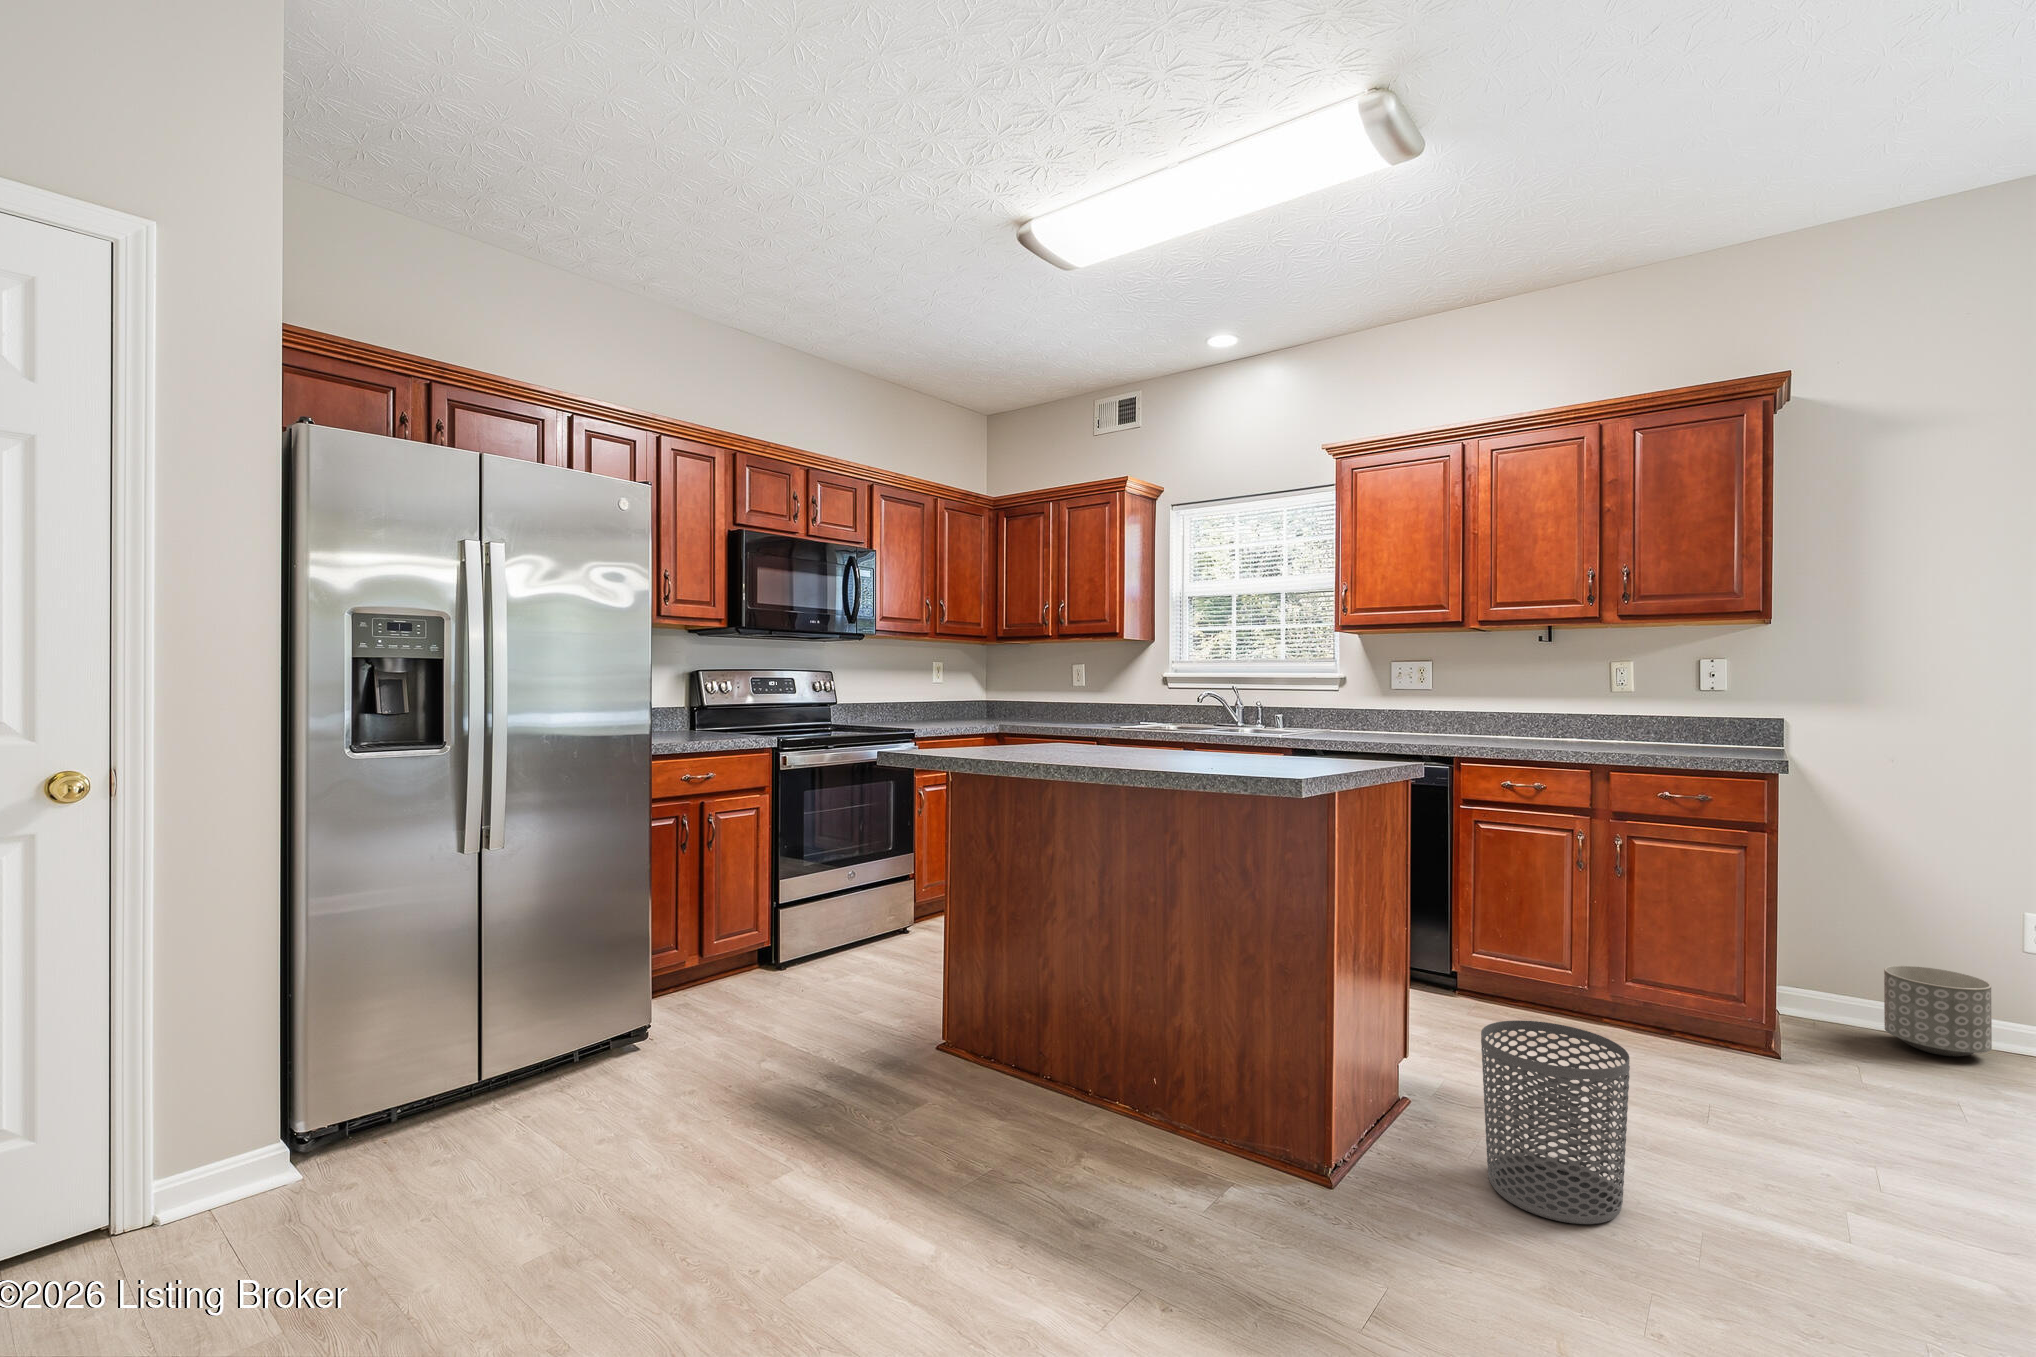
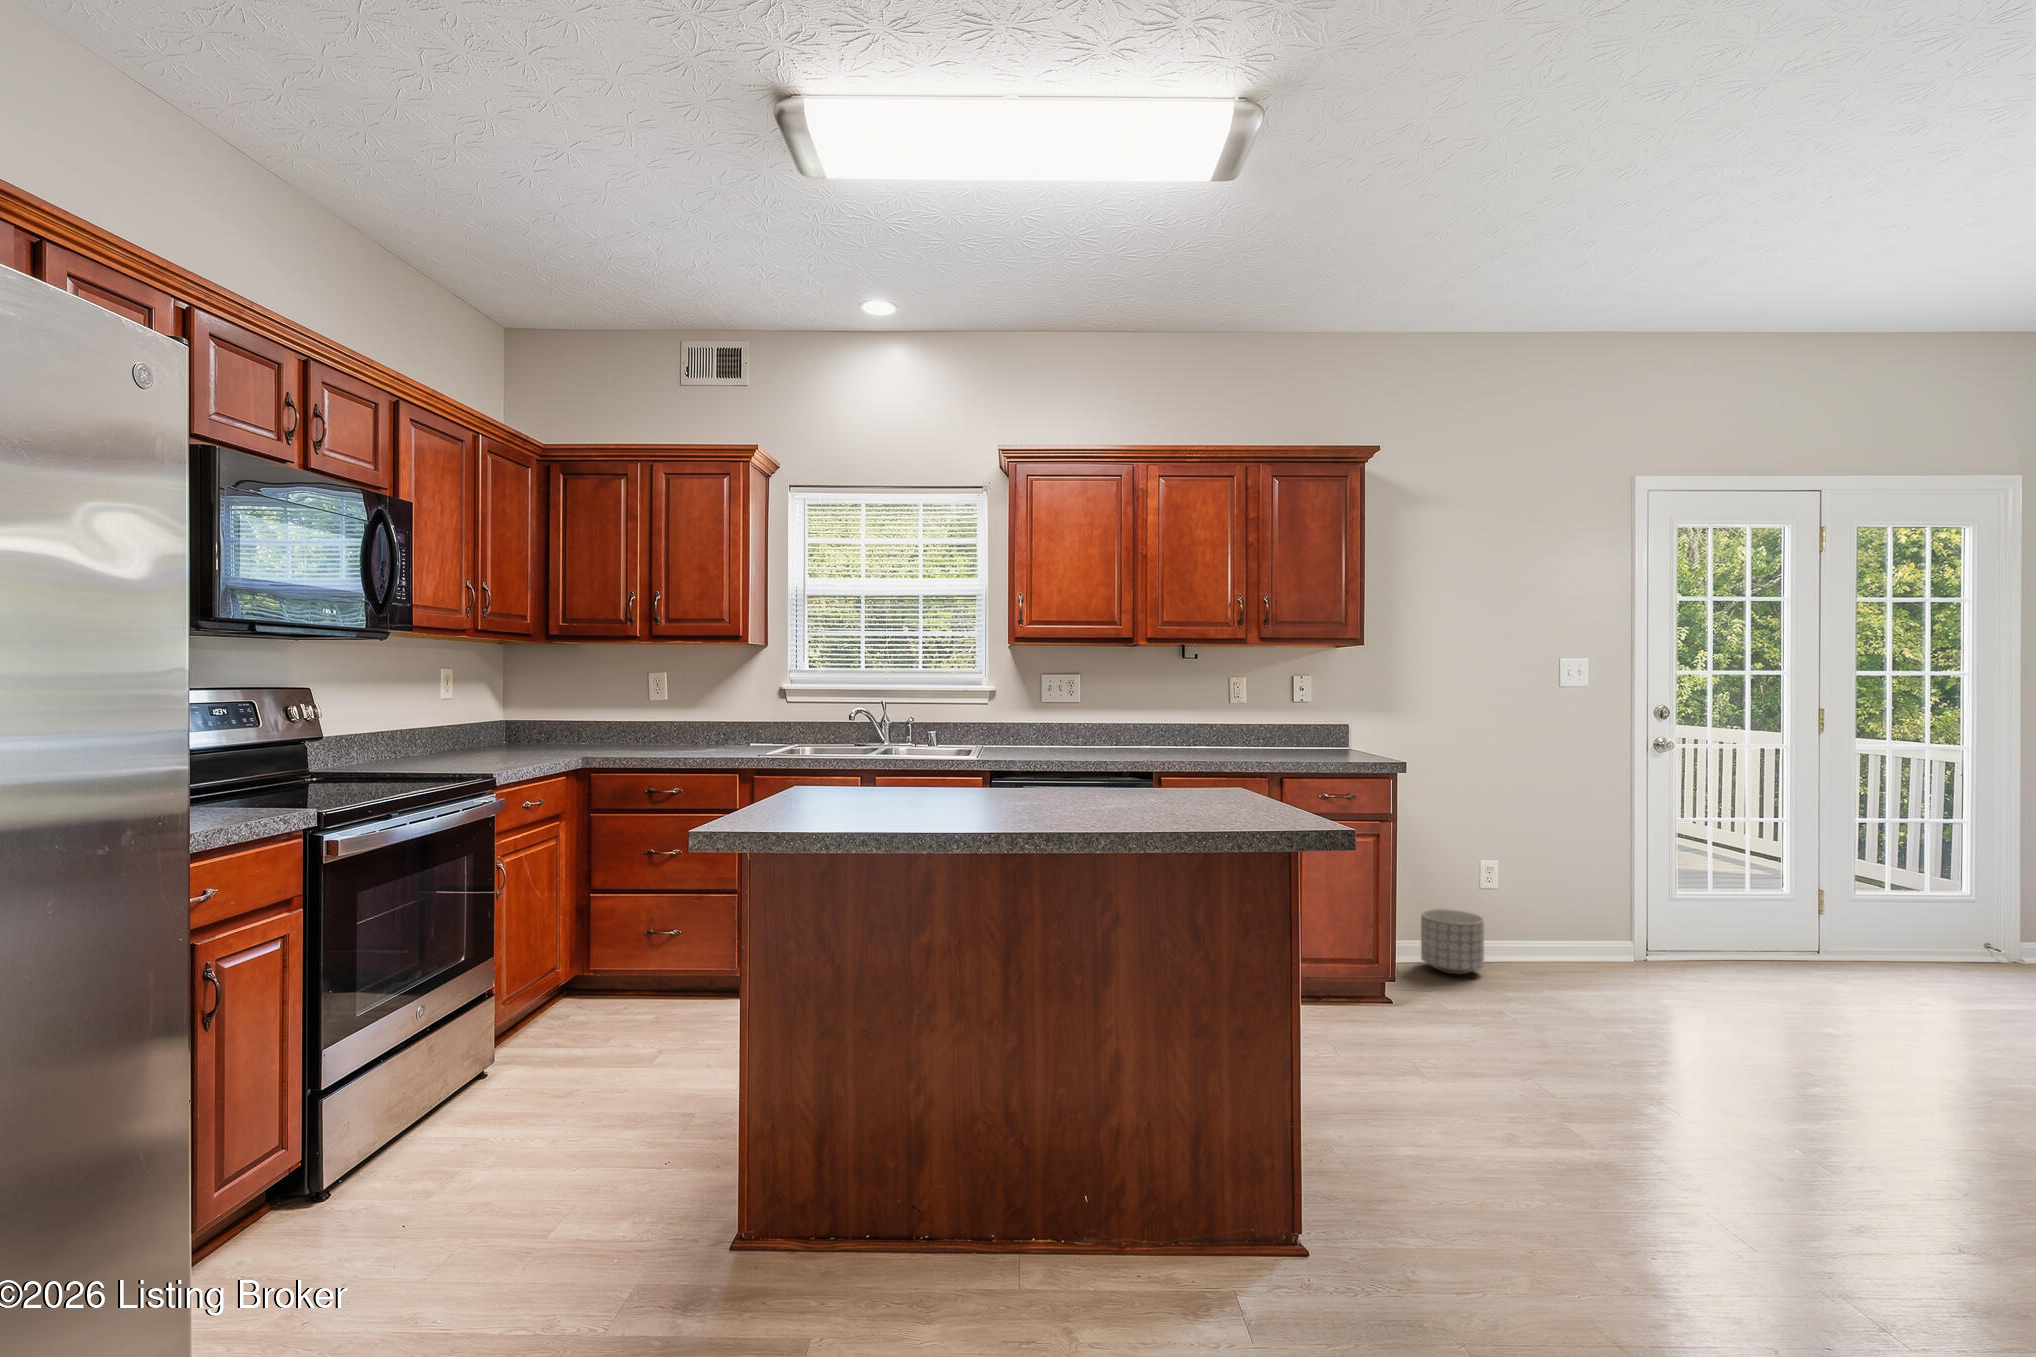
waste bin: present [1481,1020,1630,1224] -> none [1391,1031,1524,1222]

